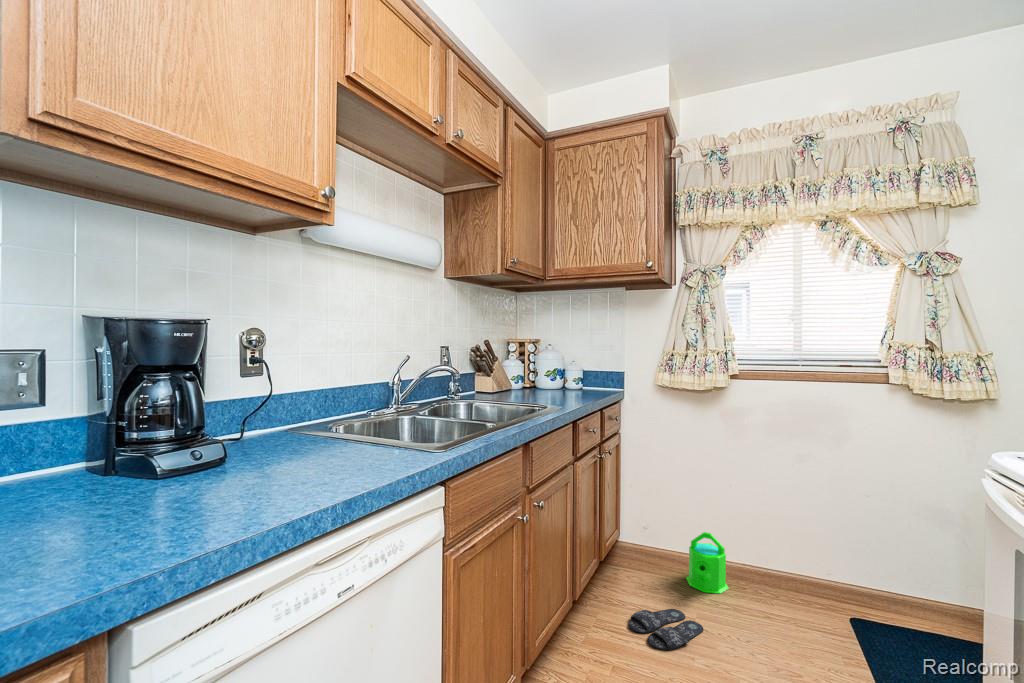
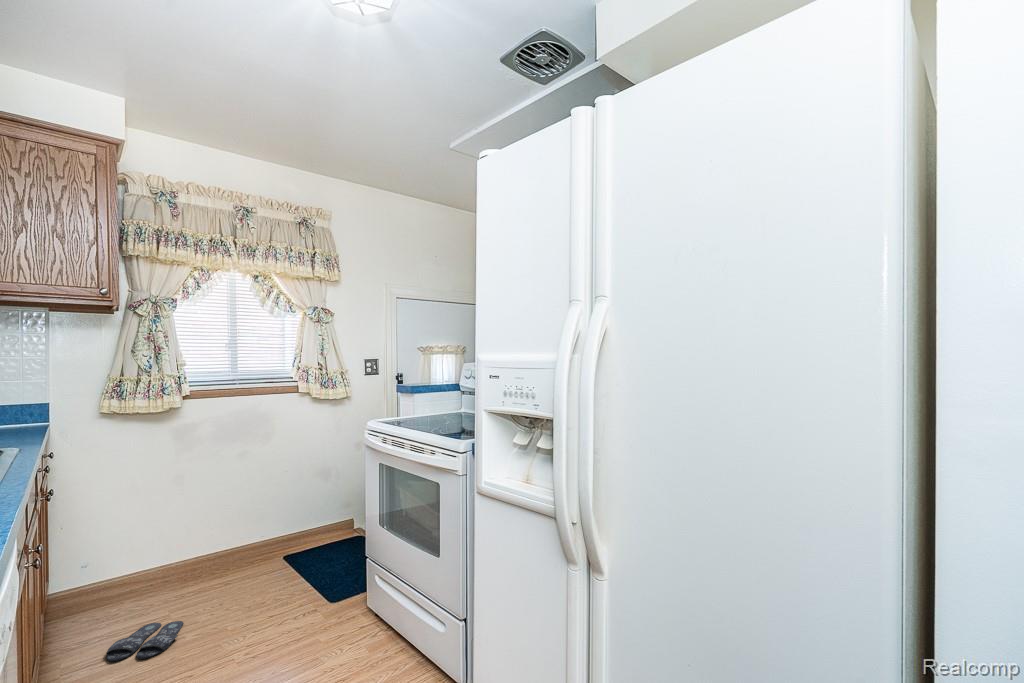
watering can: present [686,532,728,593] -> none [140,545,186,603]

